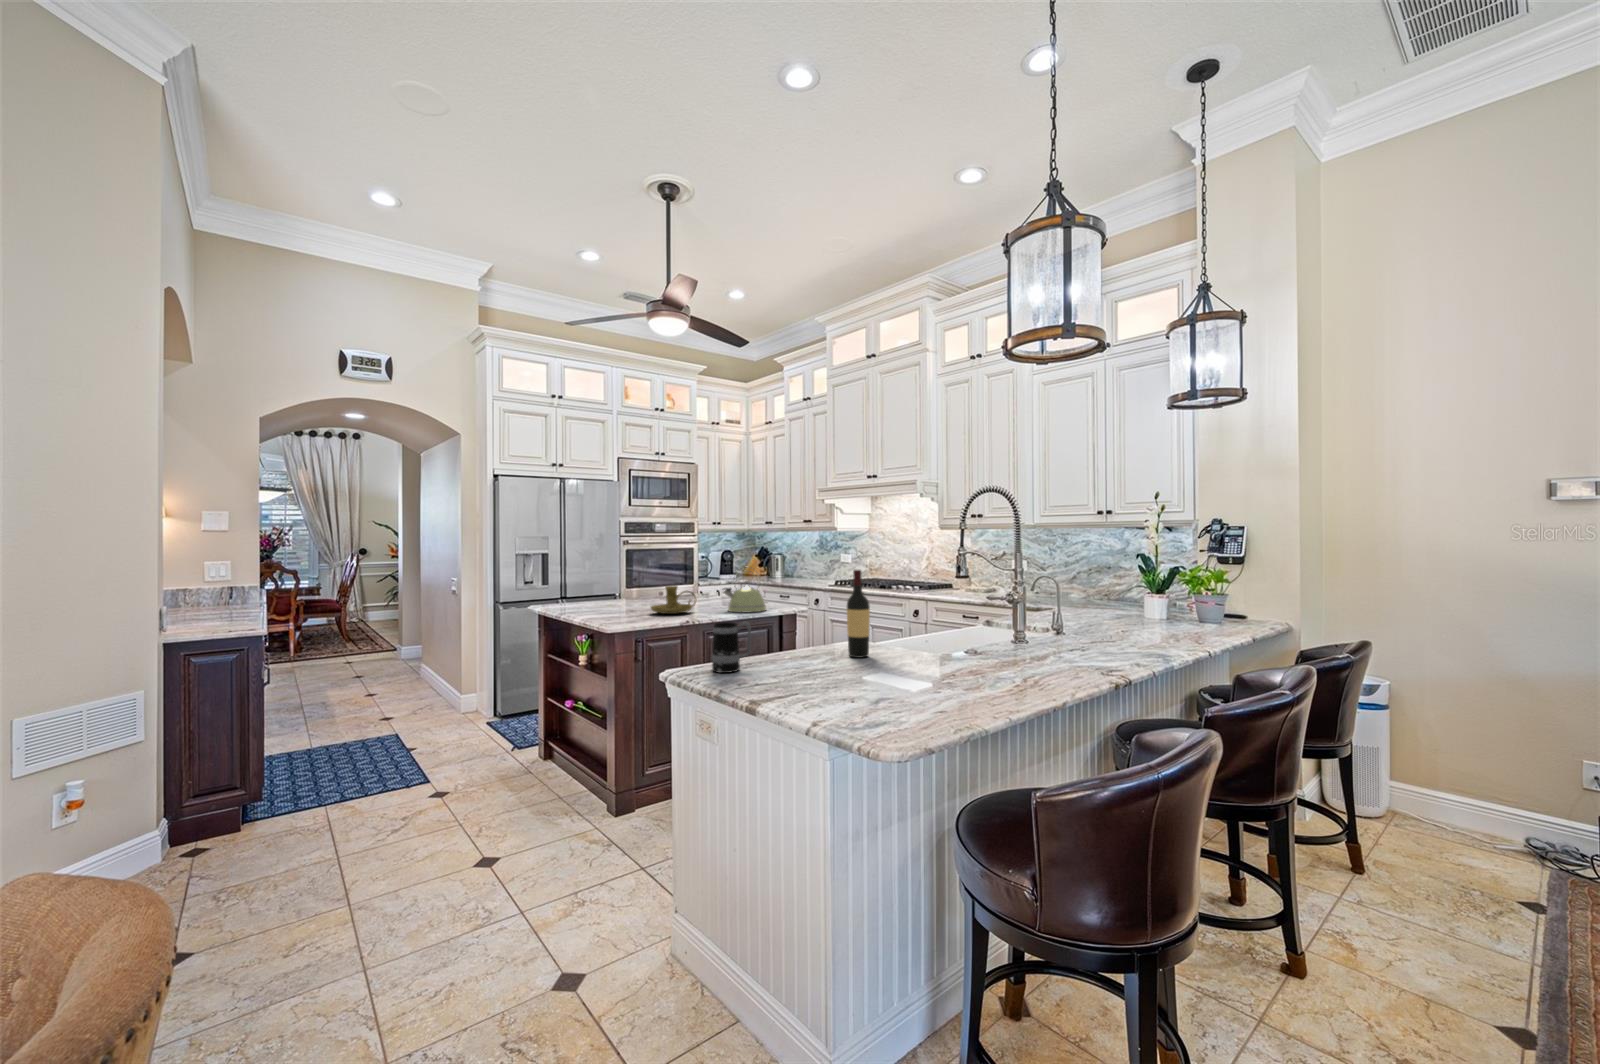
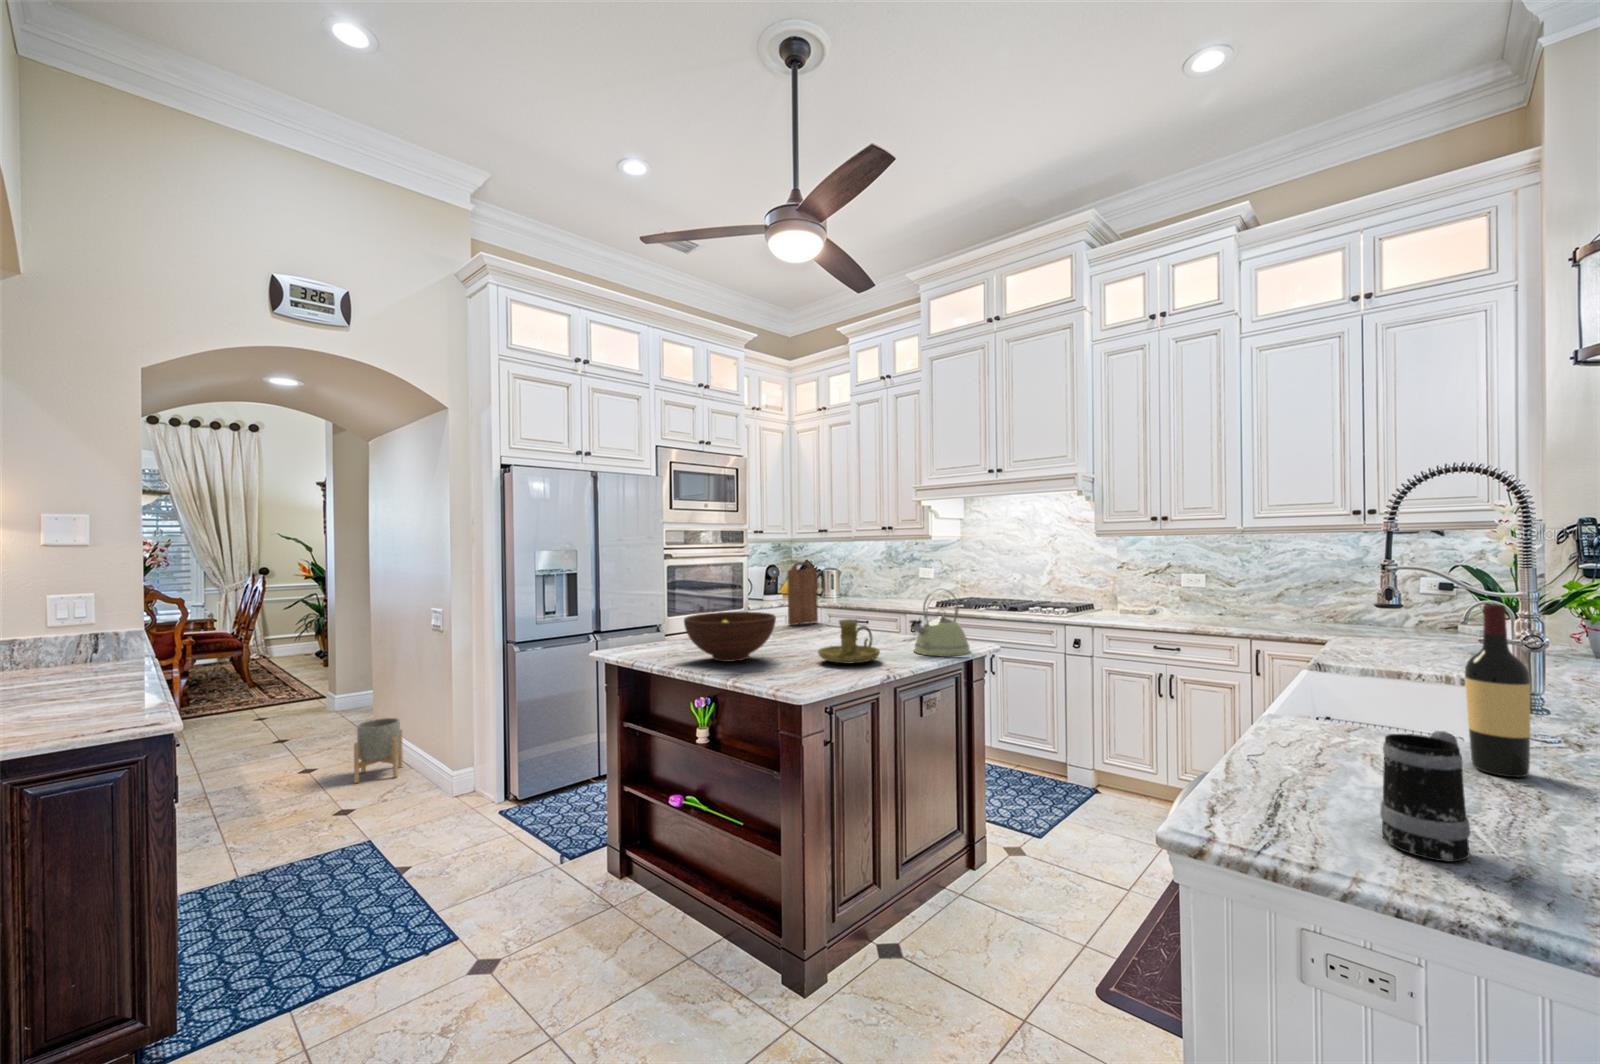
cutting board: none [694,548,720,596] -> present [787,562,818,625]
fruit bowl: none [570,580,633,612] -> present [684,612,776,662]
planter: none [400,659,436,704] -> present [354,718,403,783]

